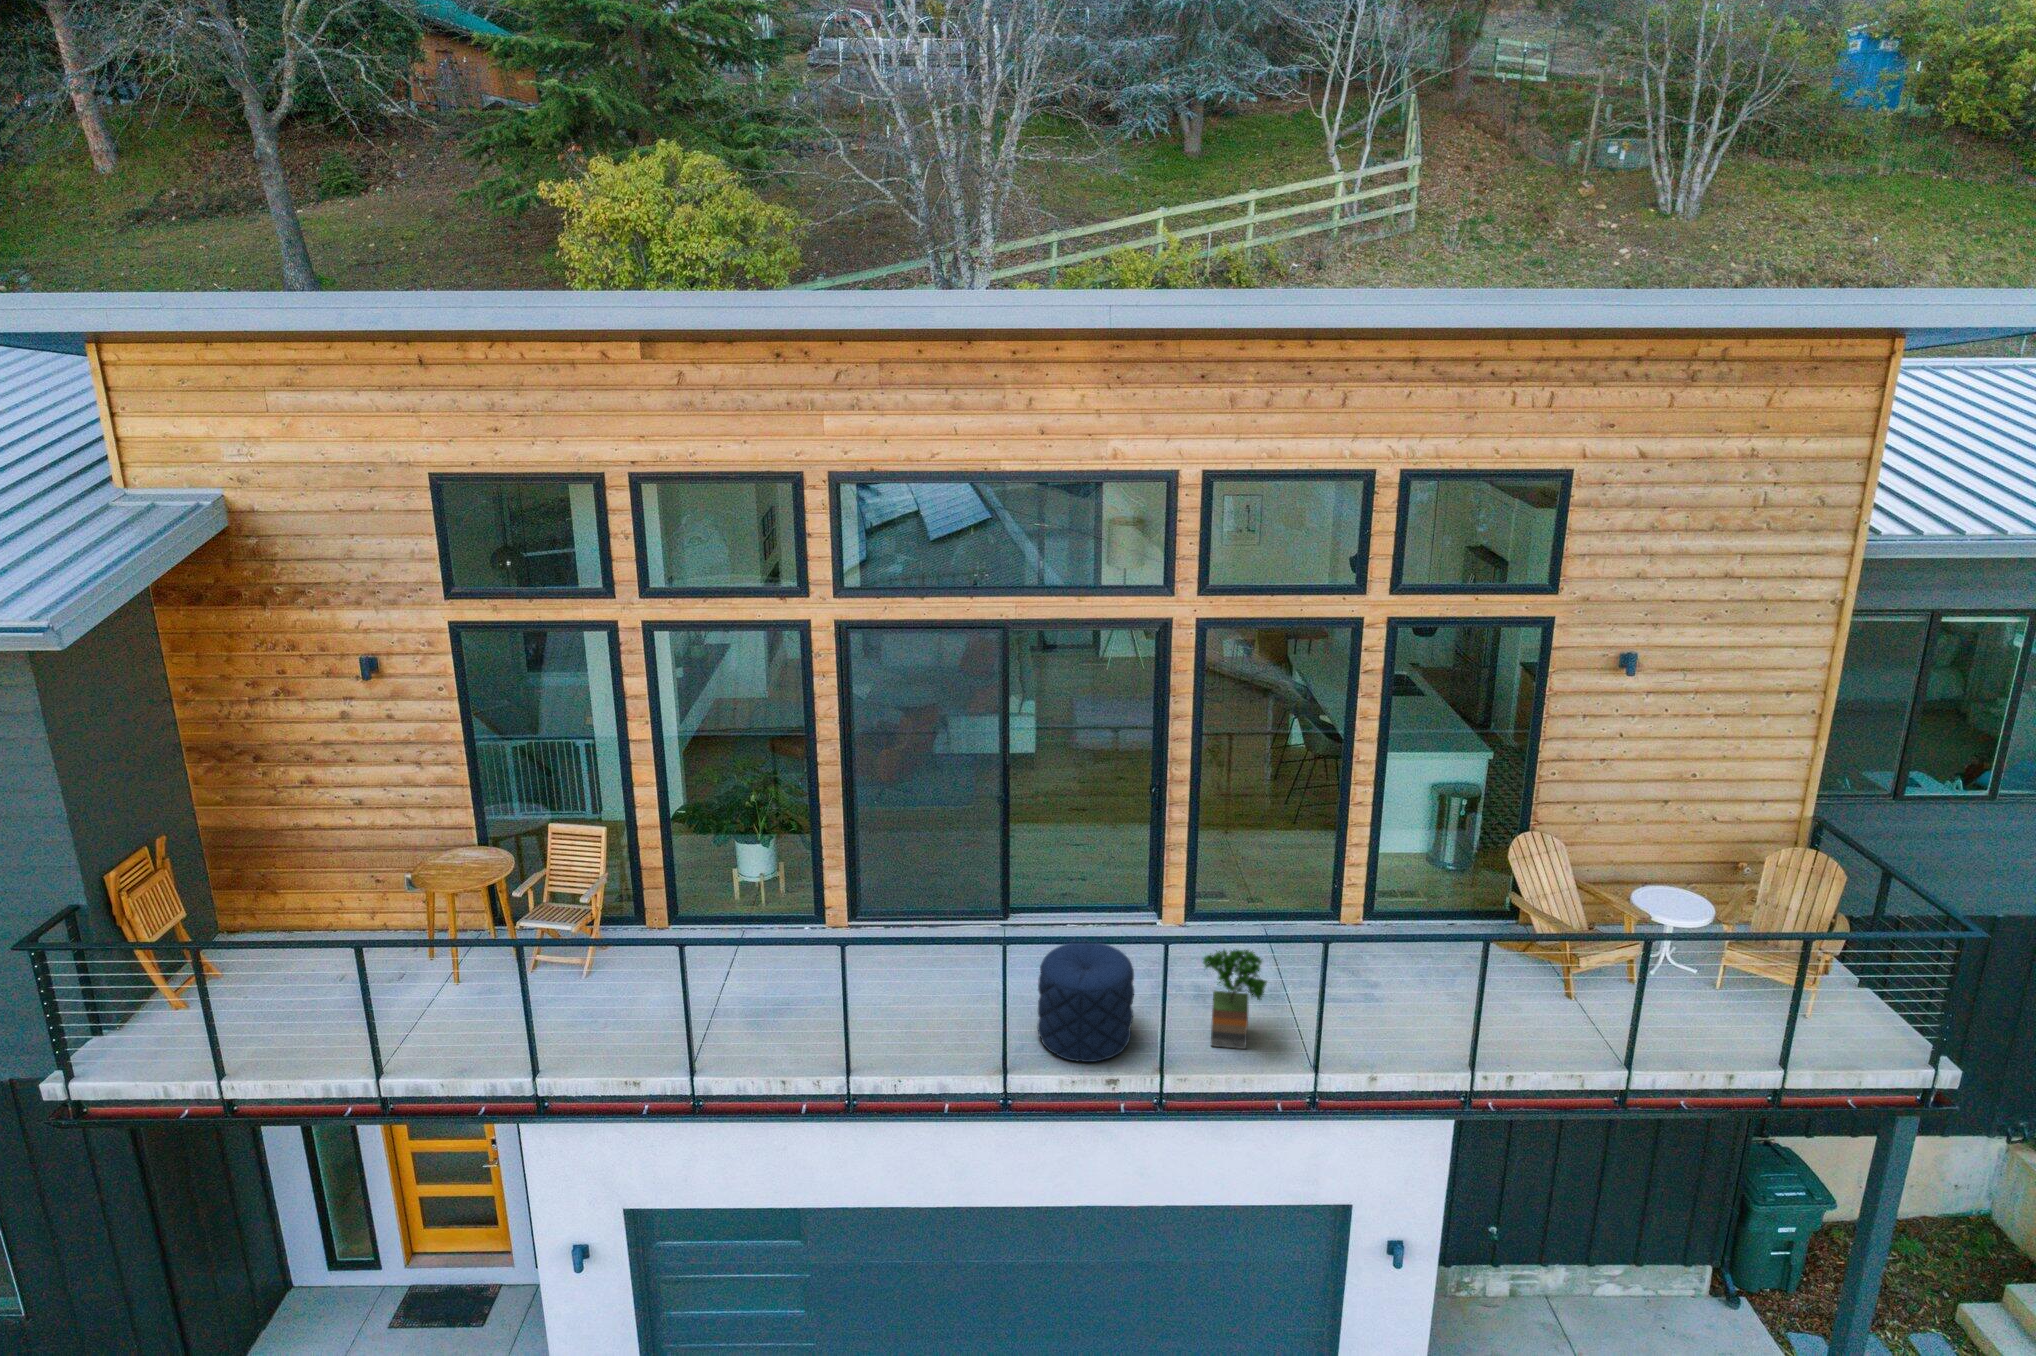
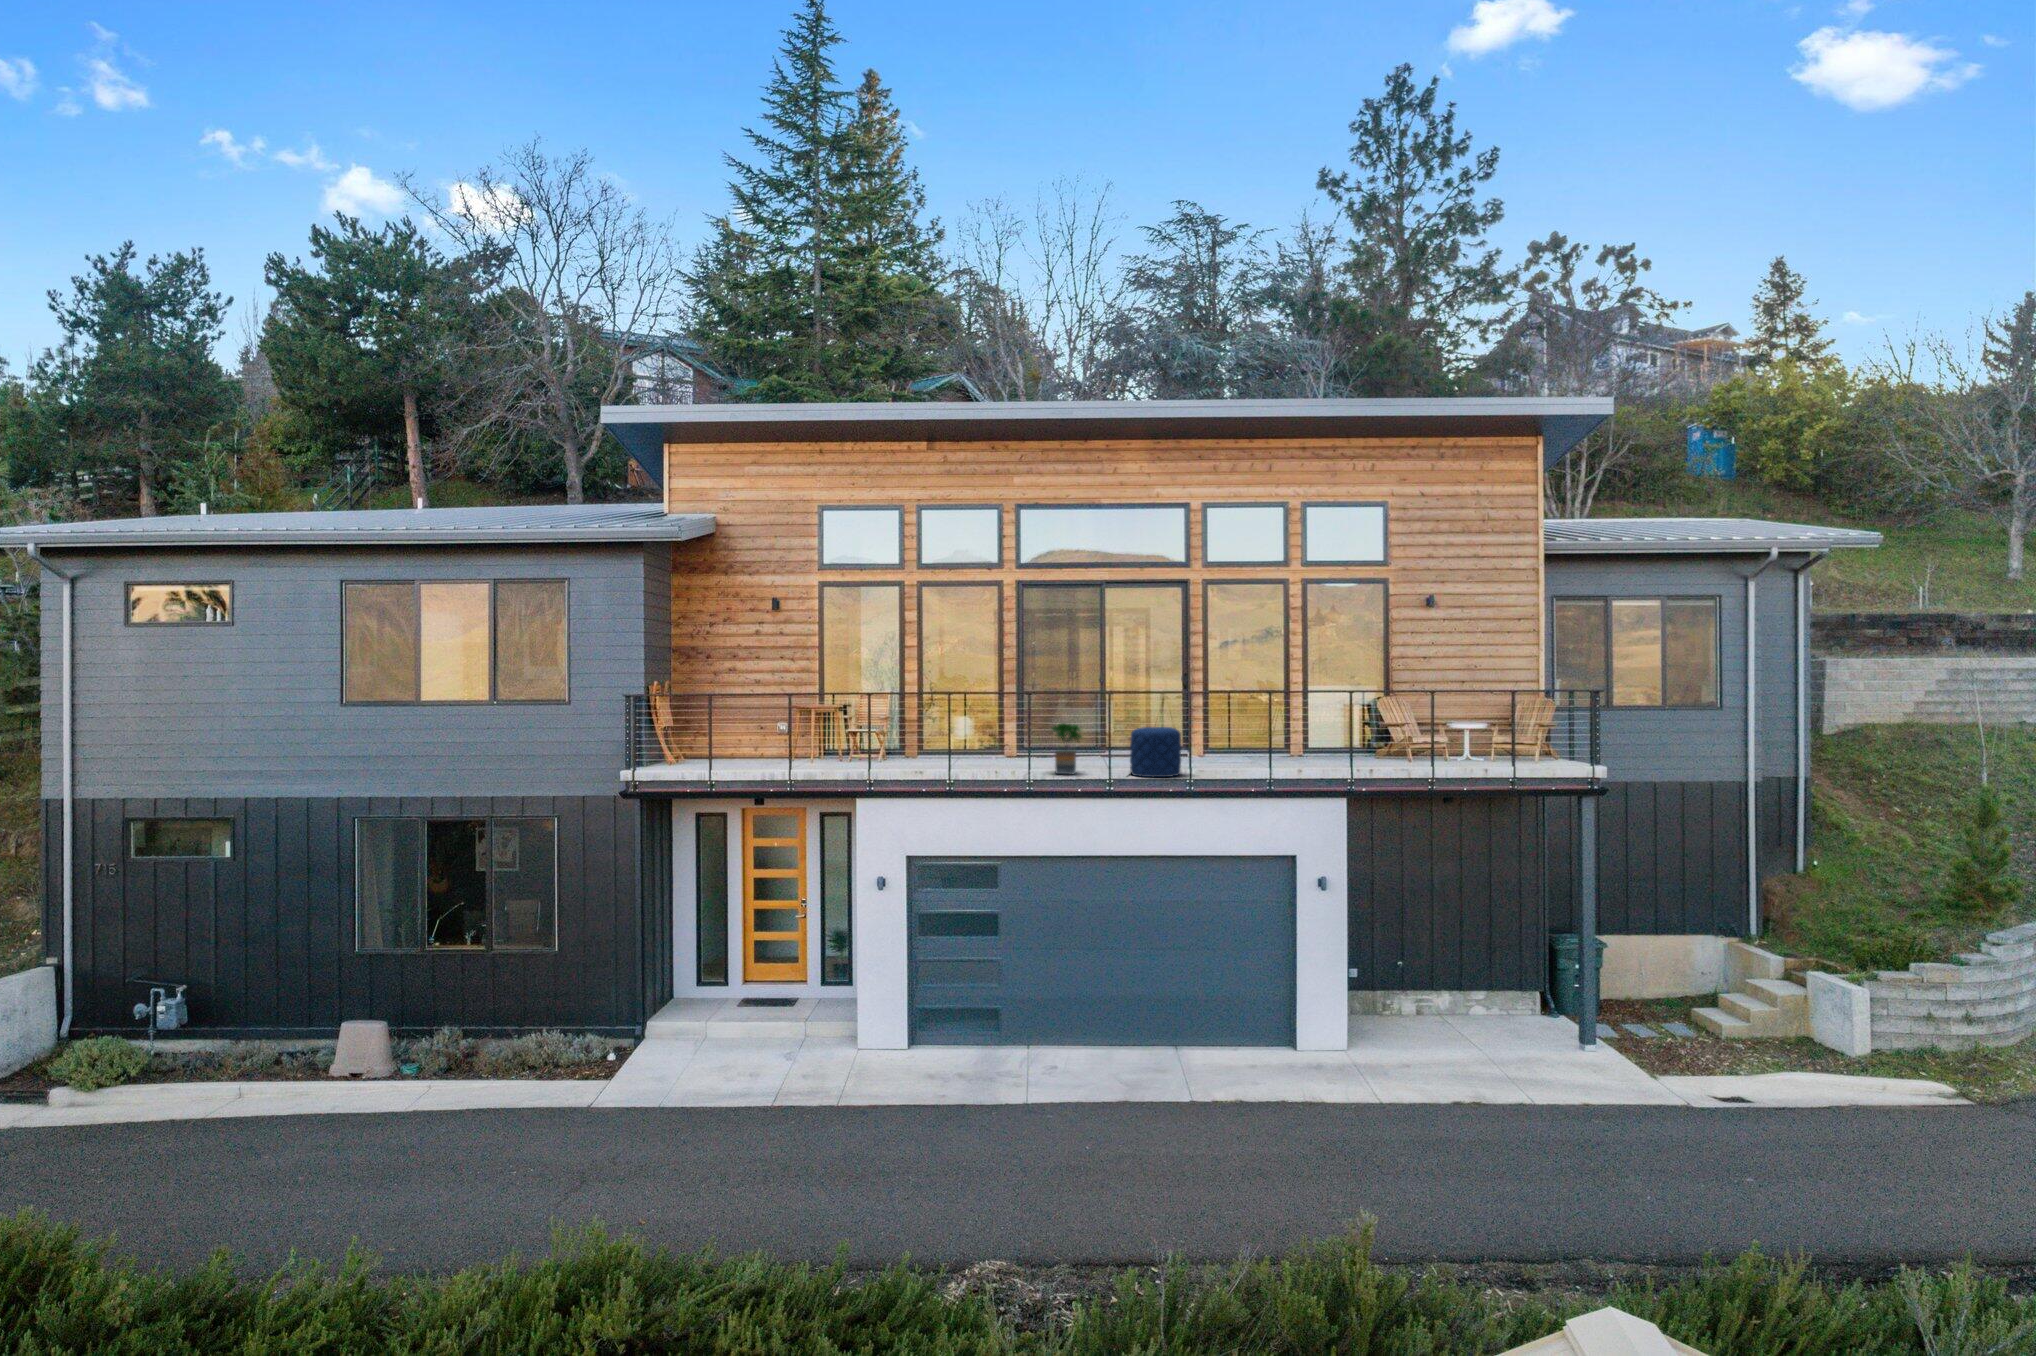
potted tree: present [1203,949,1267,1049] -> present [1052,723,1082,774]

